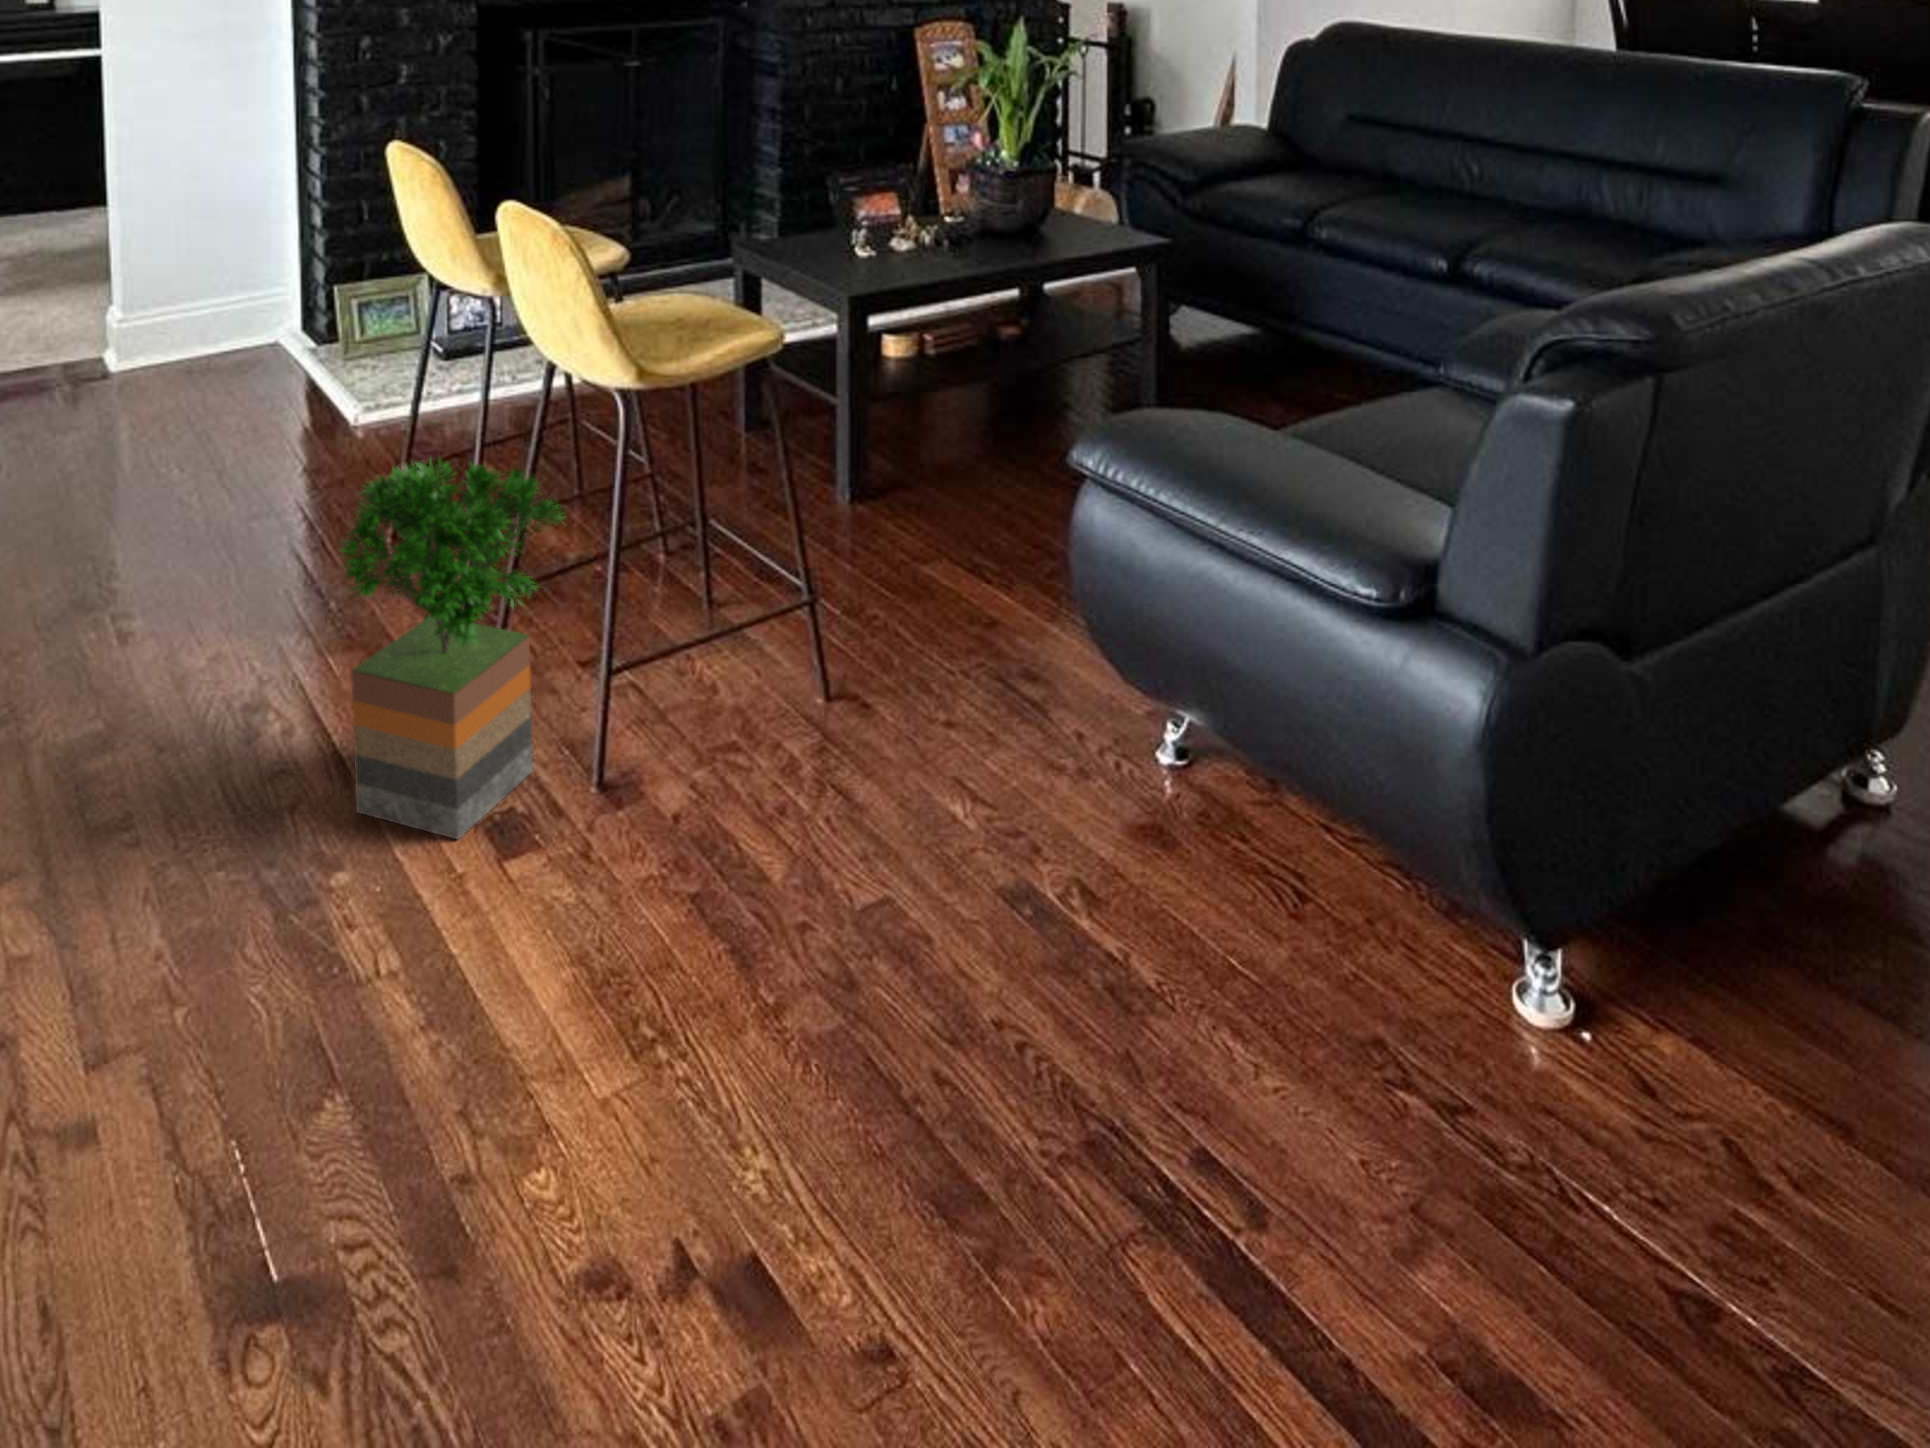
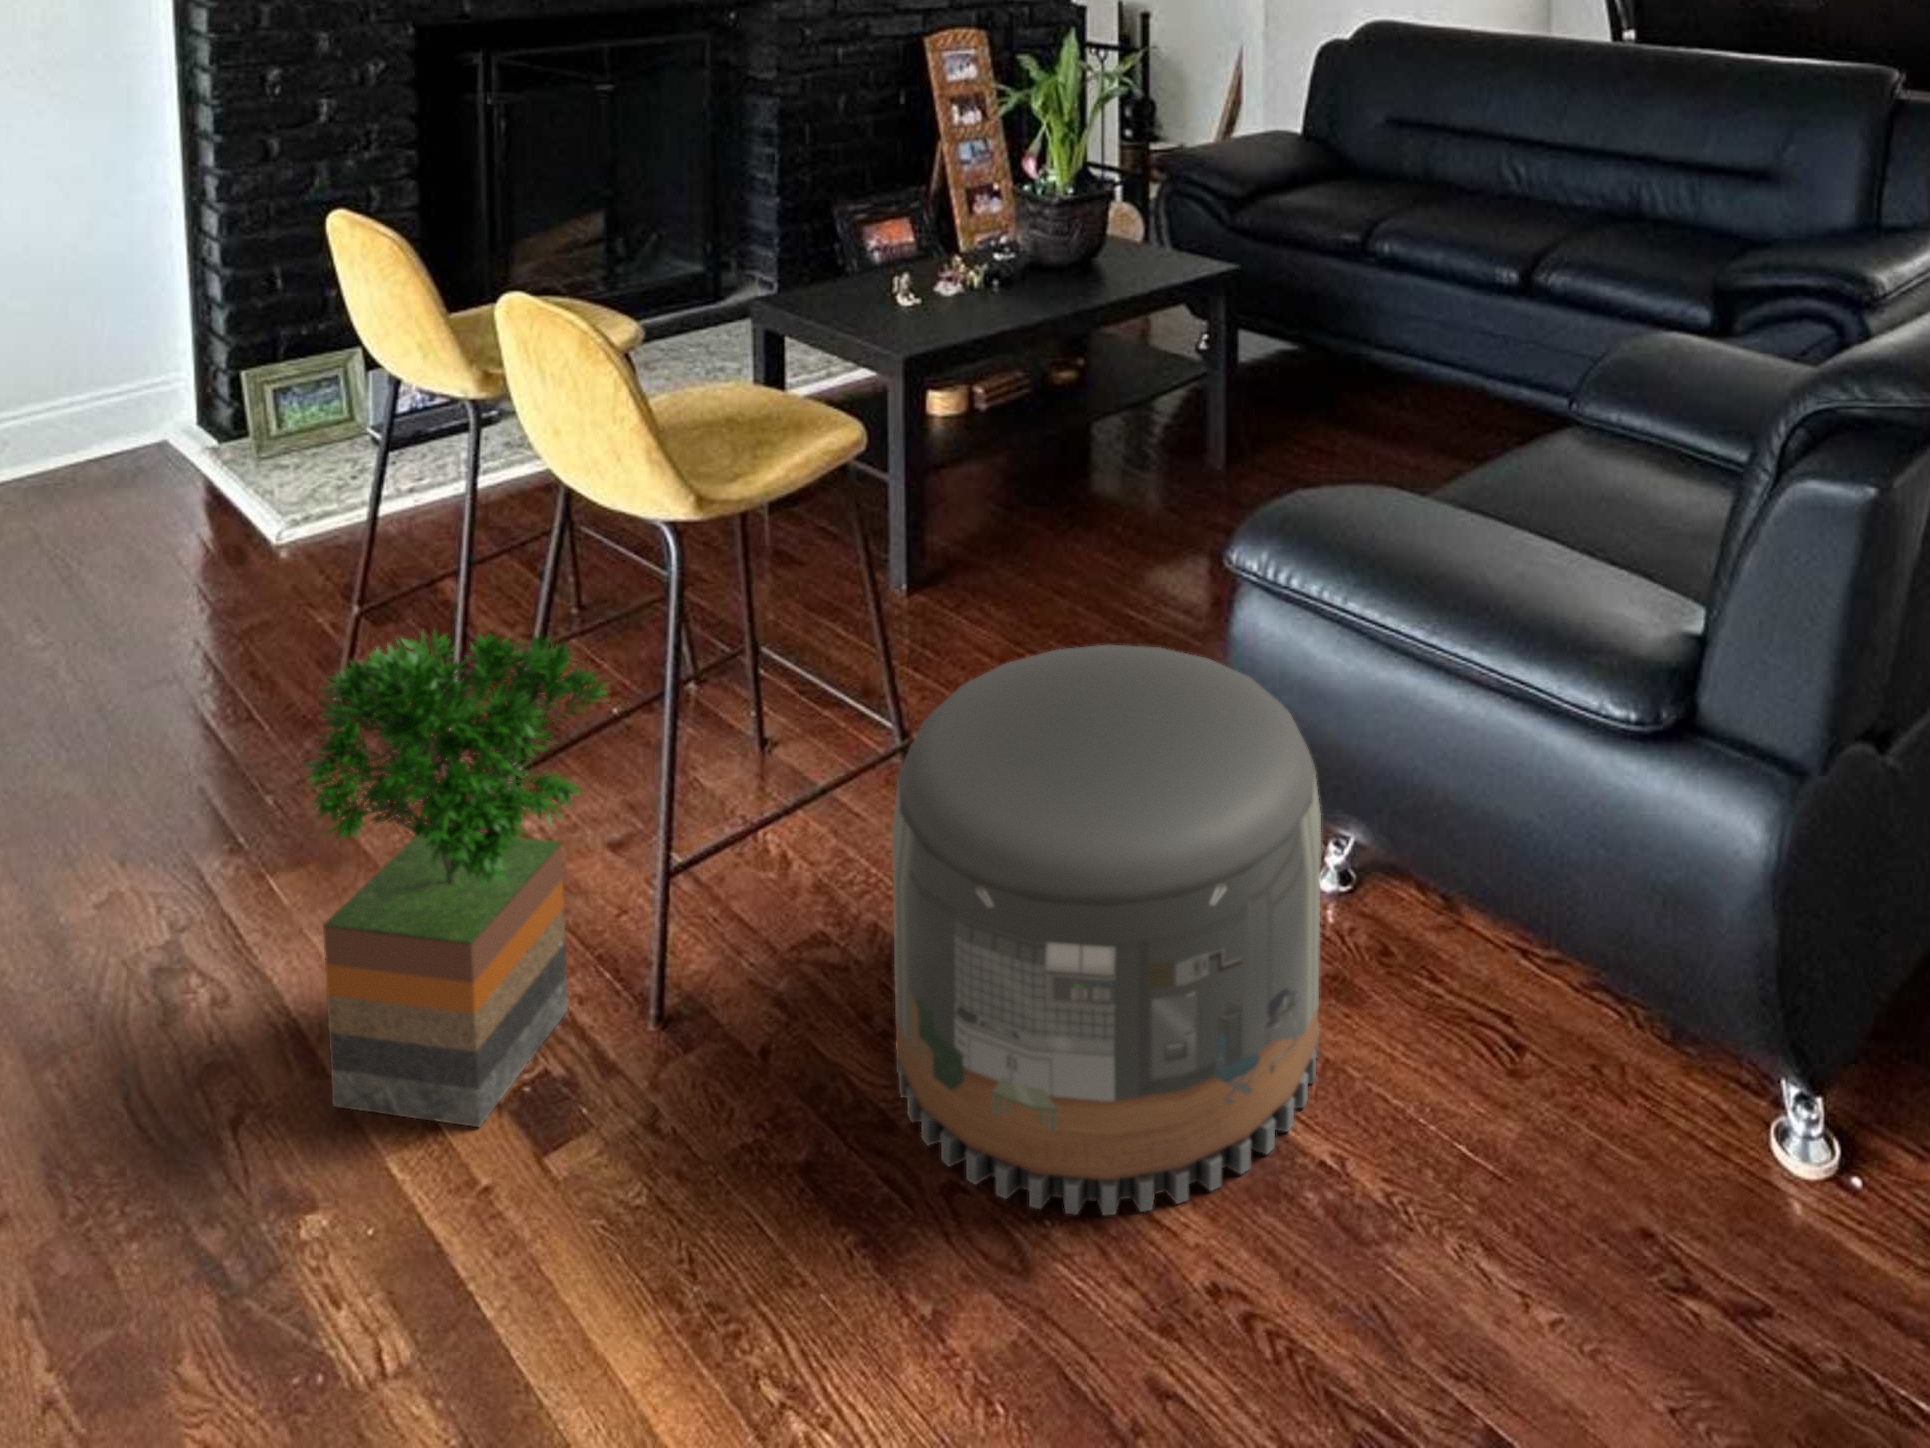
pouf: none [772,523,1133,966] -> present [892,645,1321,1215]

